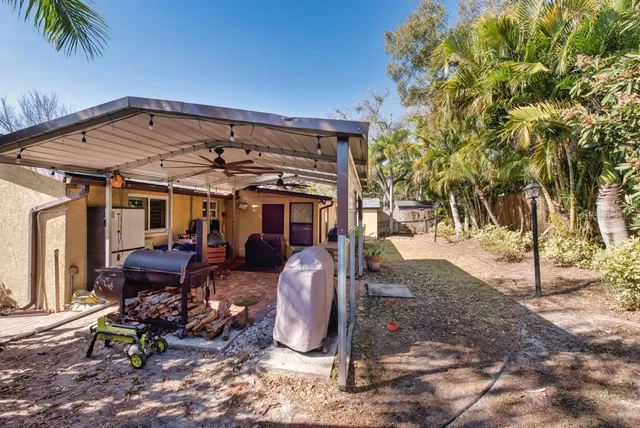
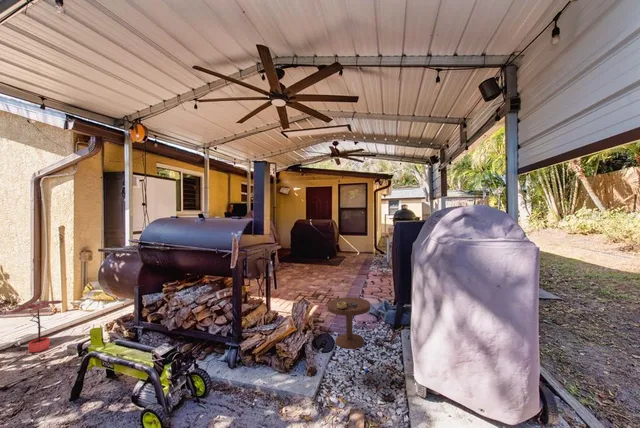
potted plant: present [381,298,403,331] -> present [11,300,62,352]

